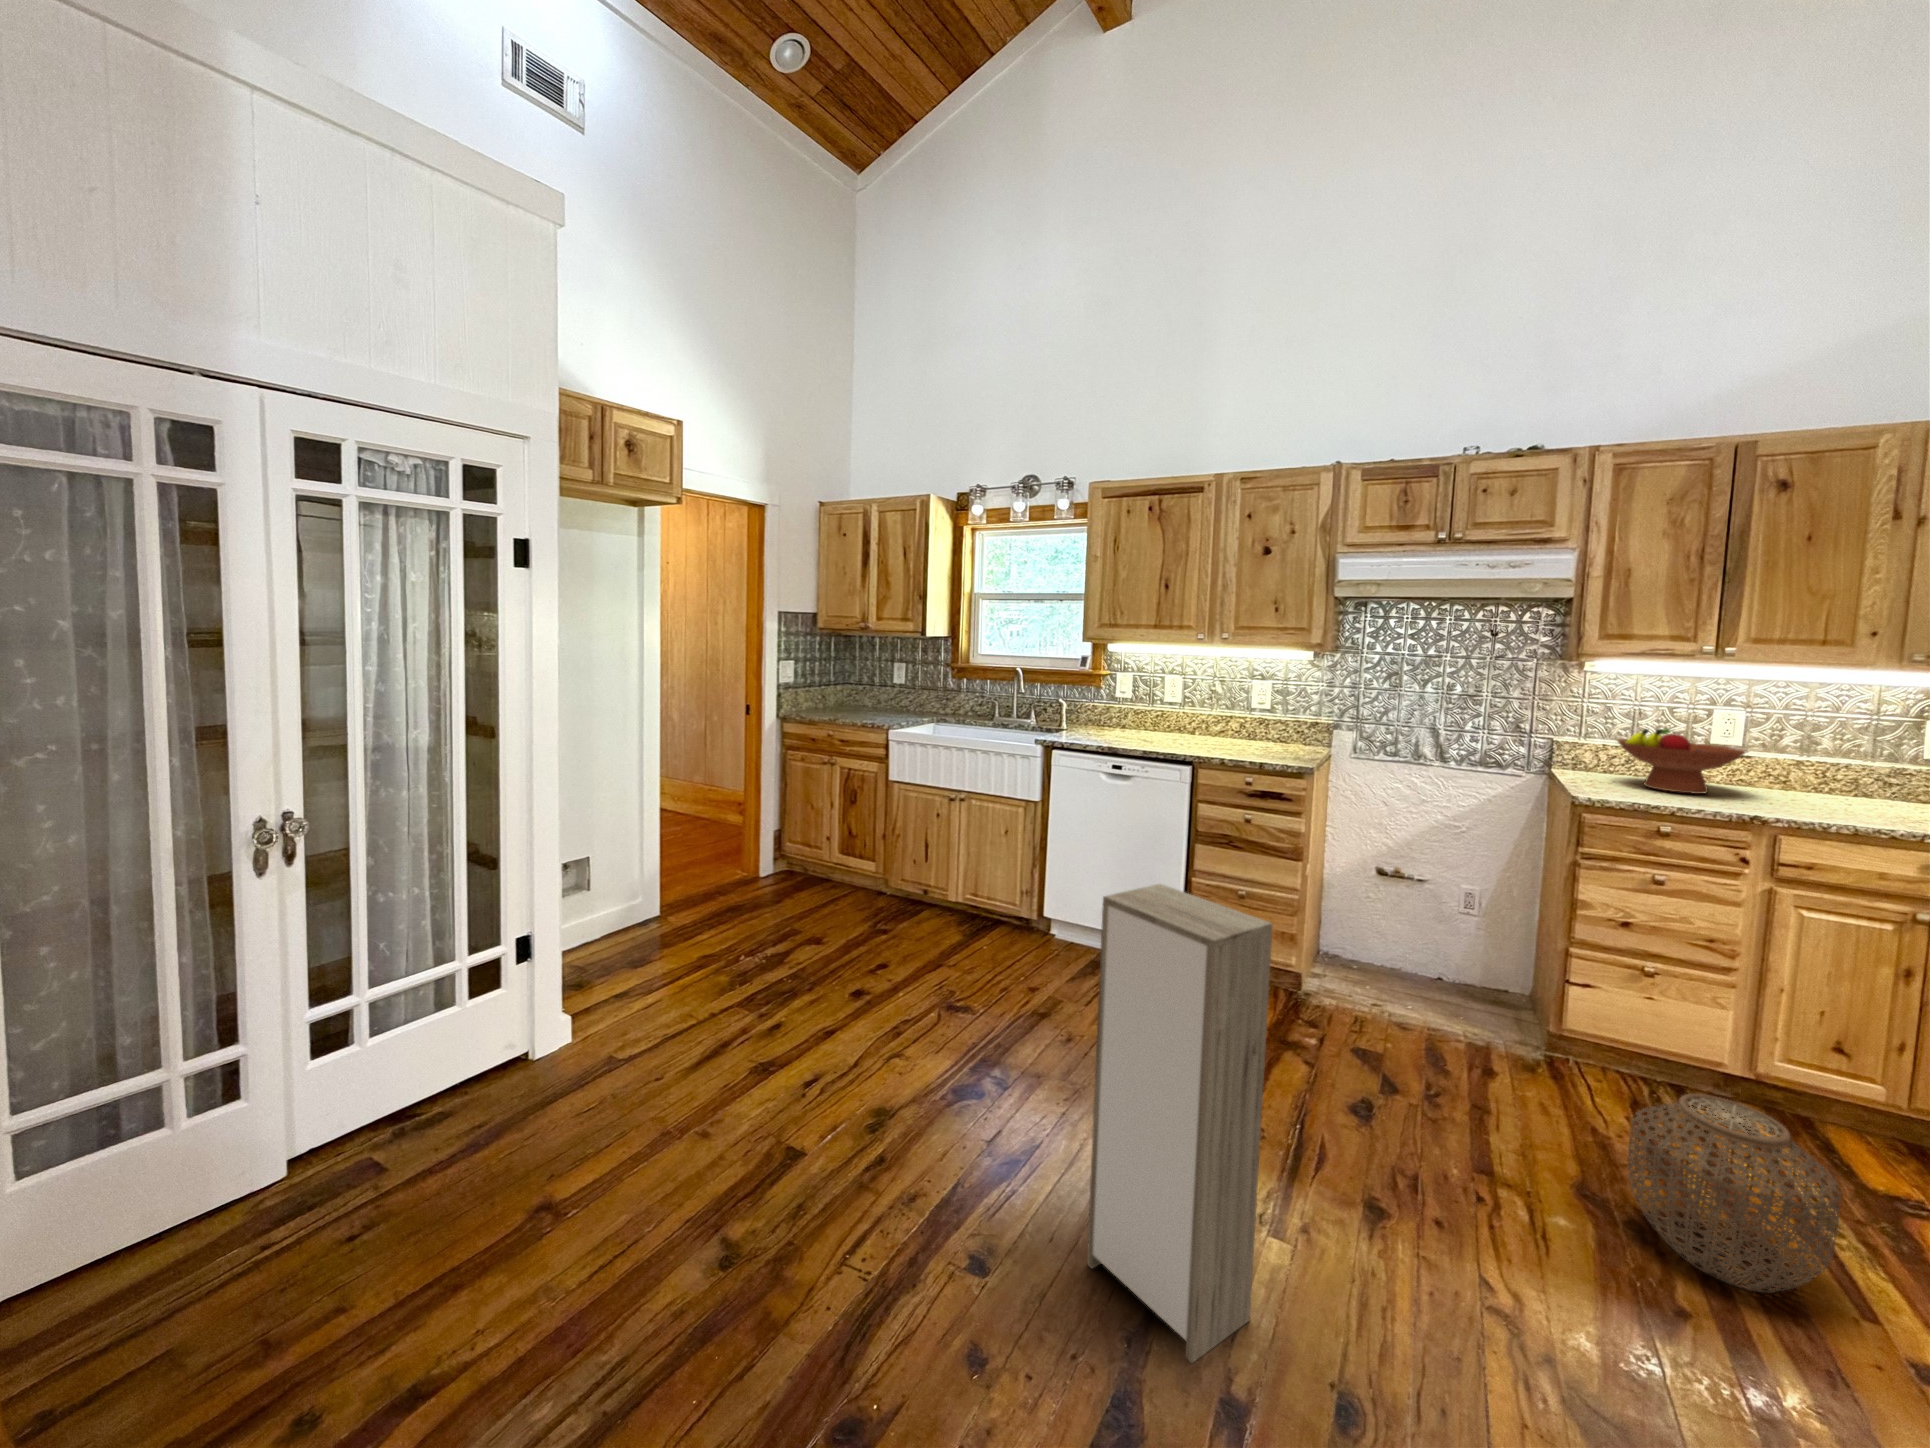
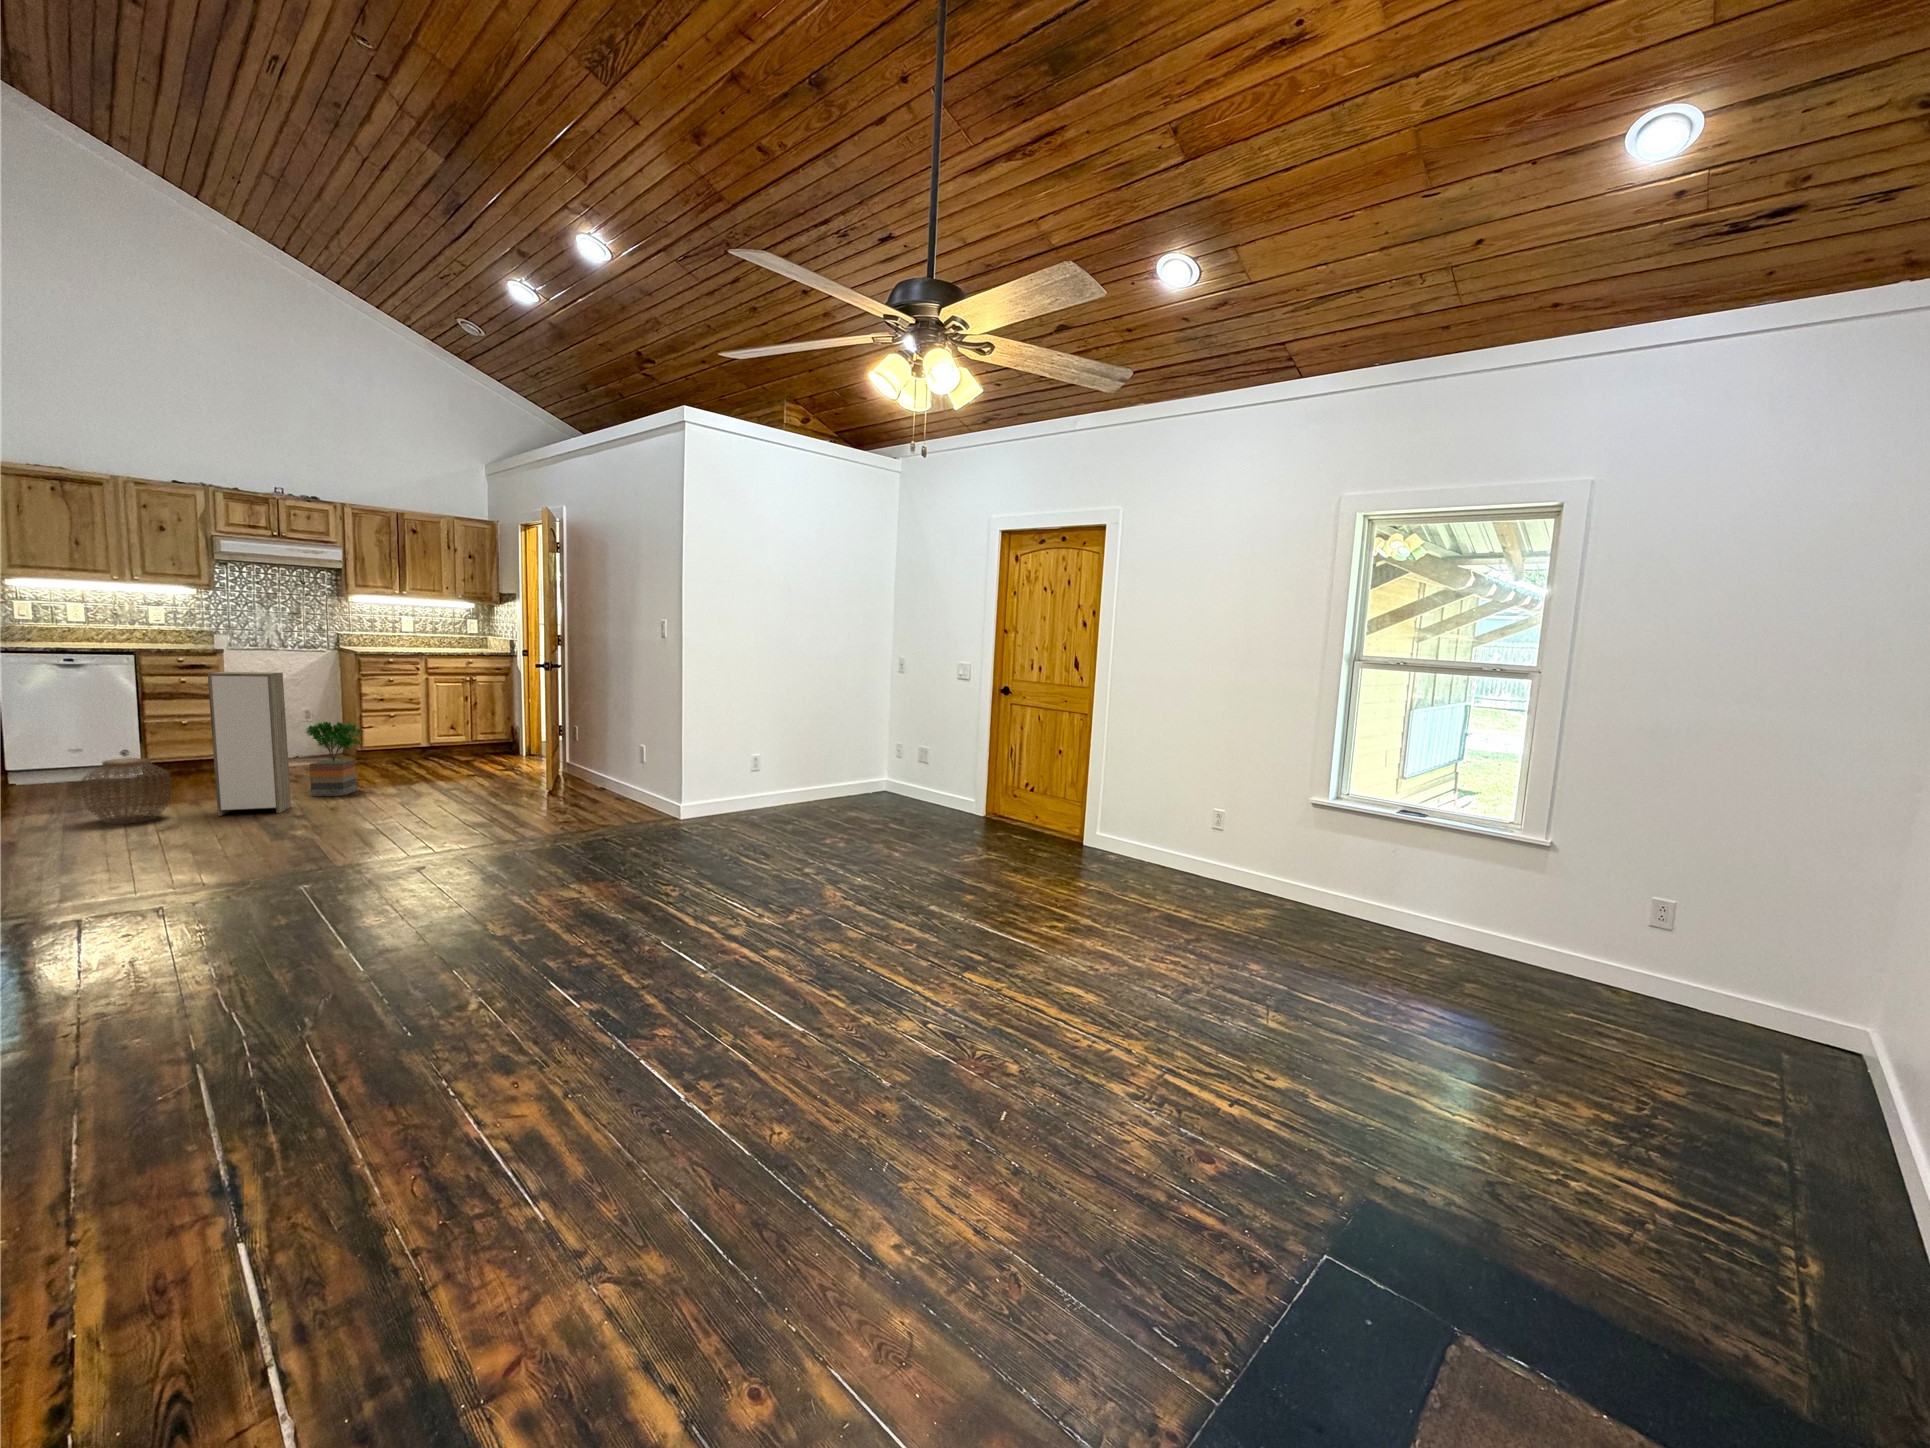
fruit bowl: present [1618,729,1746,794] -> none [367,624,414,649]
potted tree: none [1342,1042,1523,1317] -> present [306,722,364,796]
woven basket: present [1627,1094,1841,1292] -> present [82,758,171,824]

